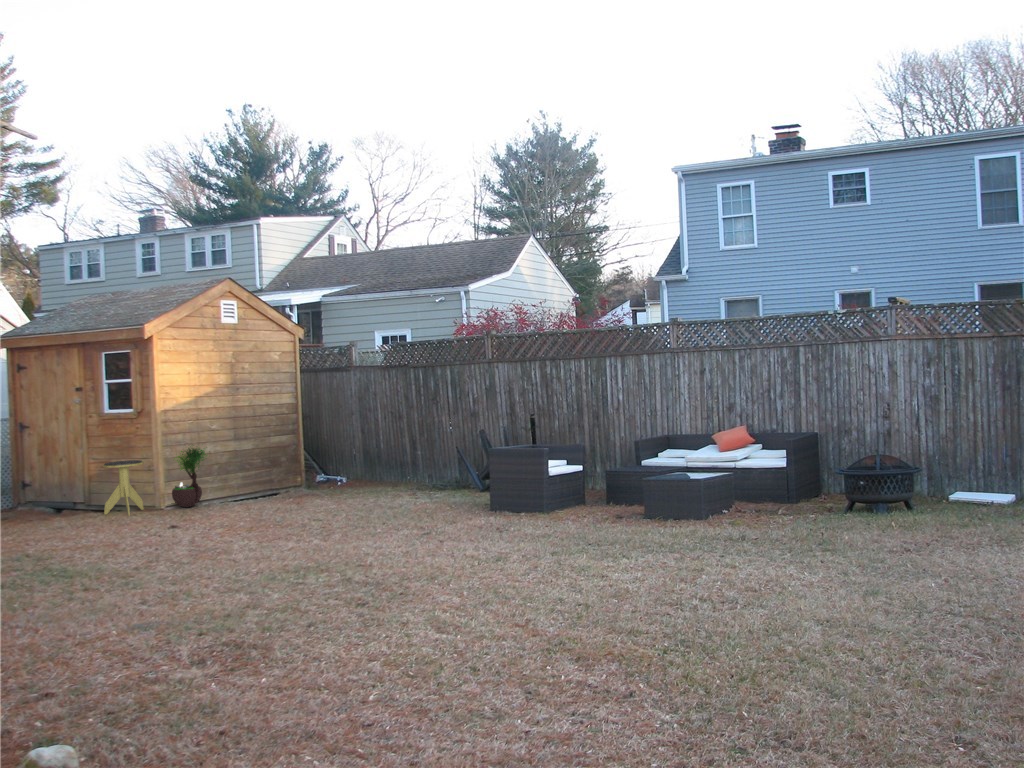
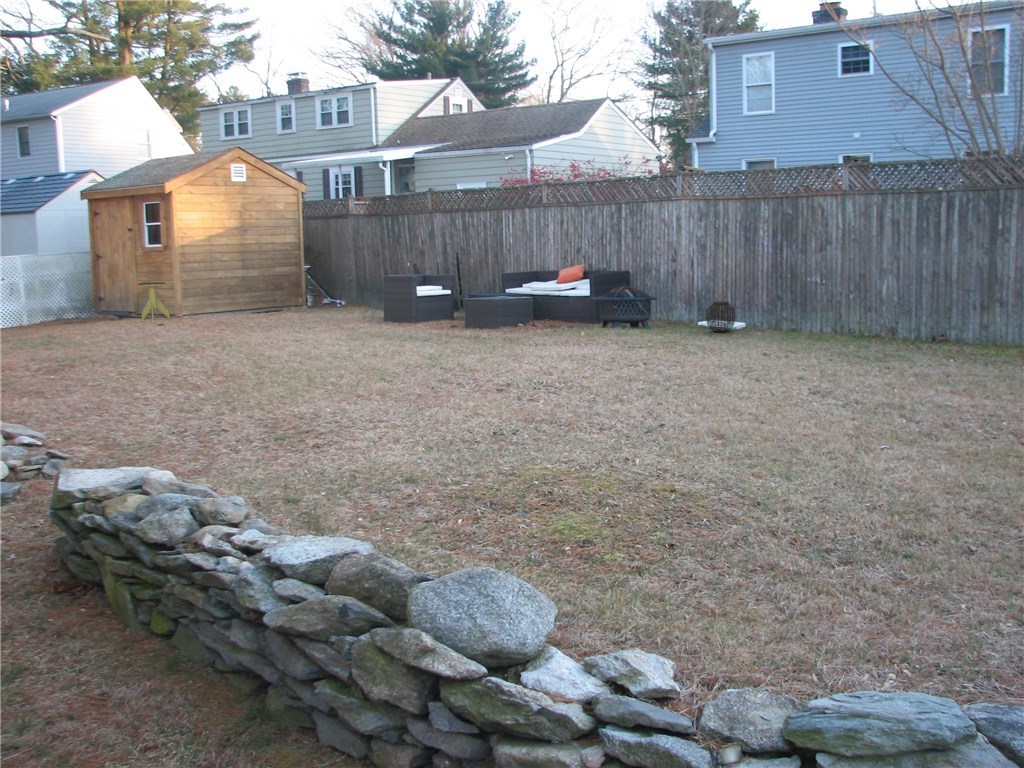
potted tree: present [172,448,205,507] -> none [185,270,212,318]
woven basket: none [965,461,1002,498] -> present [706,301,735,332]

